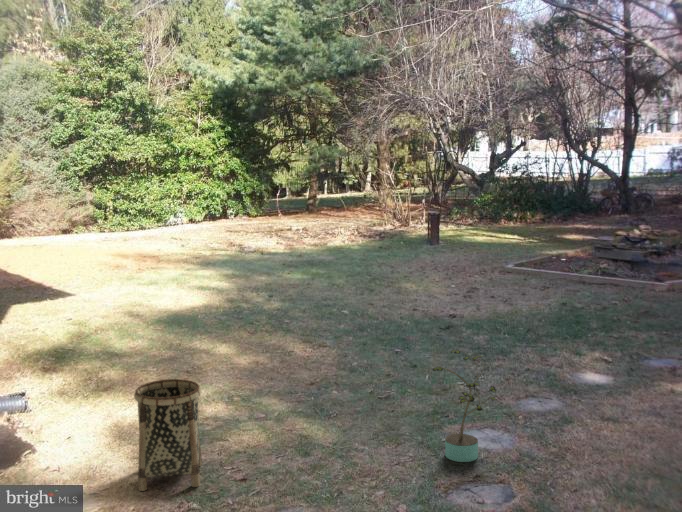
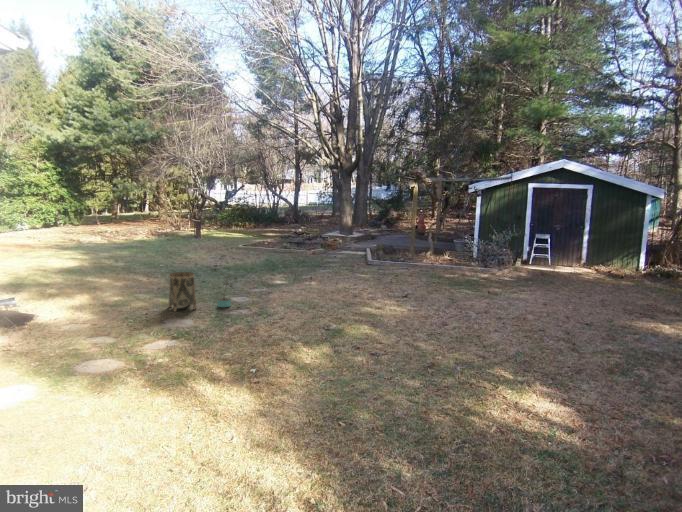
basket: present [134,379,202,491] -> present [169,272,196,311]

